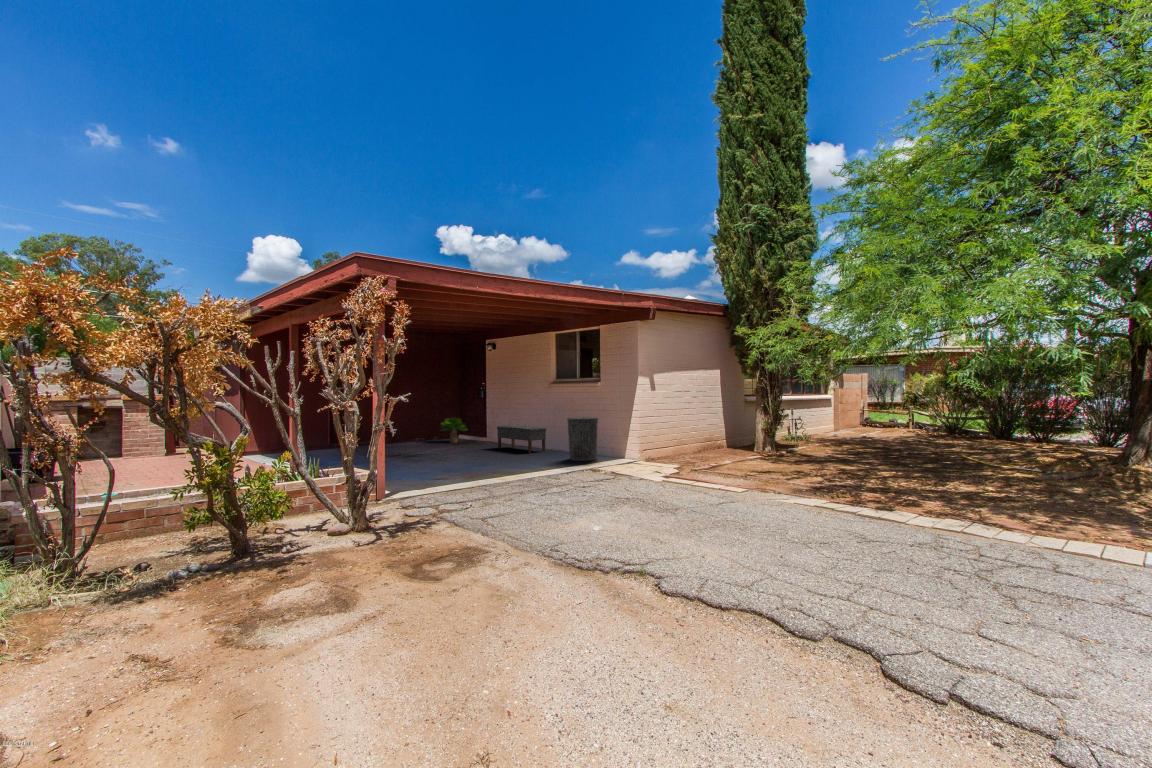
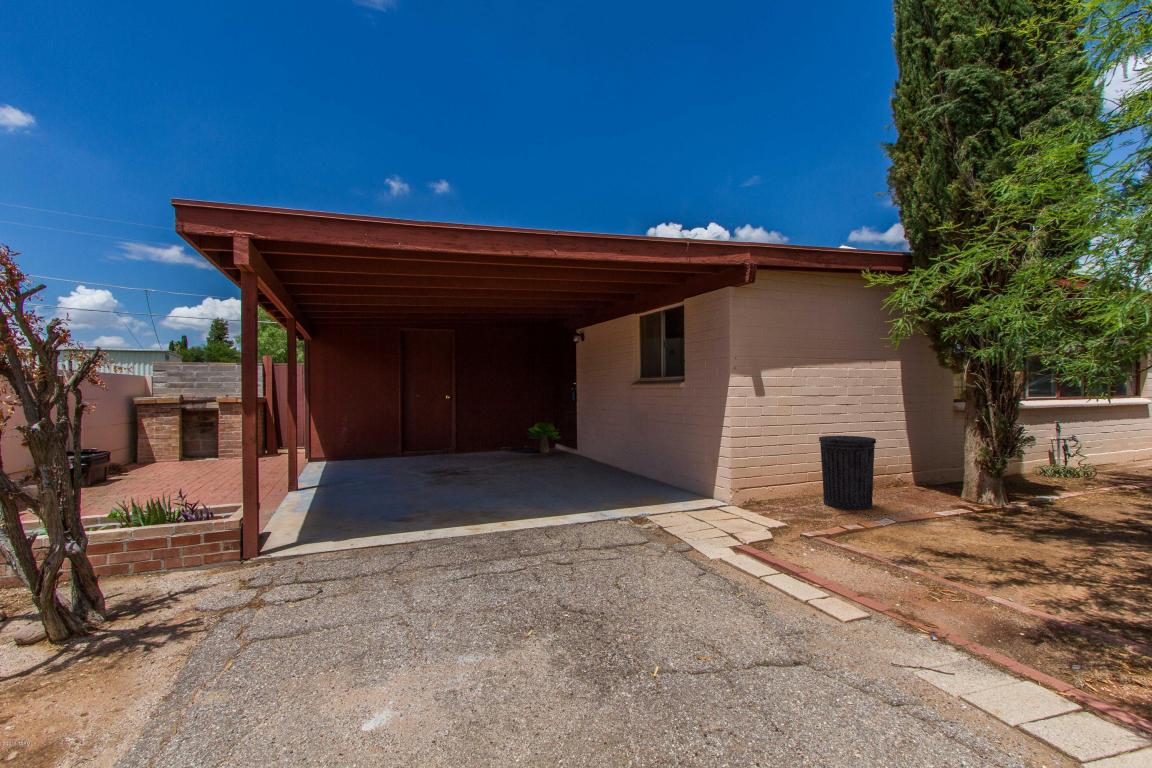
trash can: present [567,417,598,461] -> present [819,436,876,510]
bench: present [497,424,546,453] -> none [574,435,628,476]

